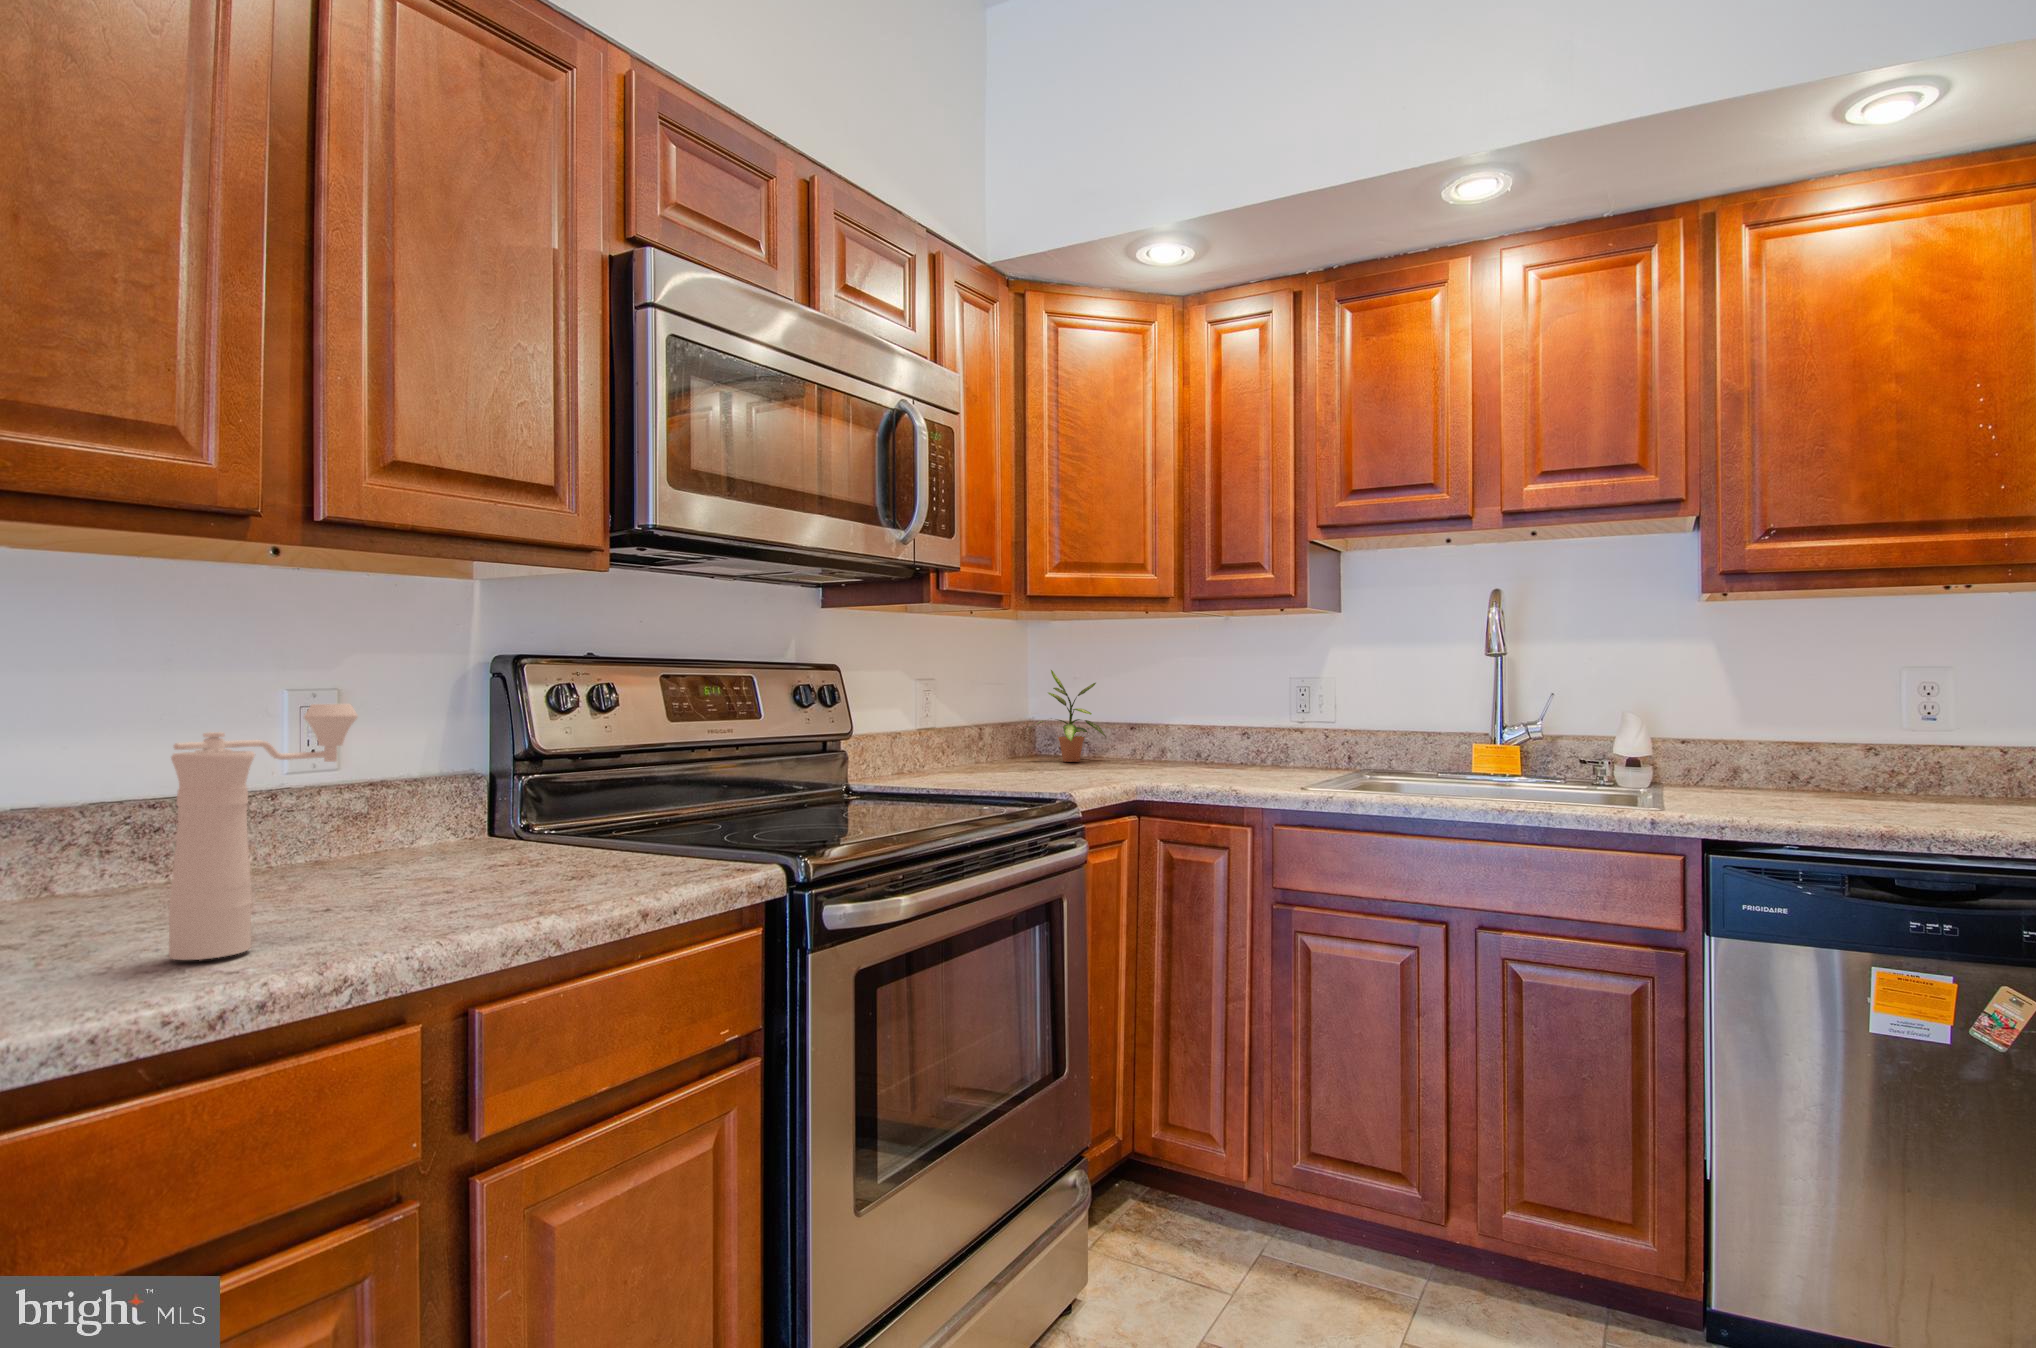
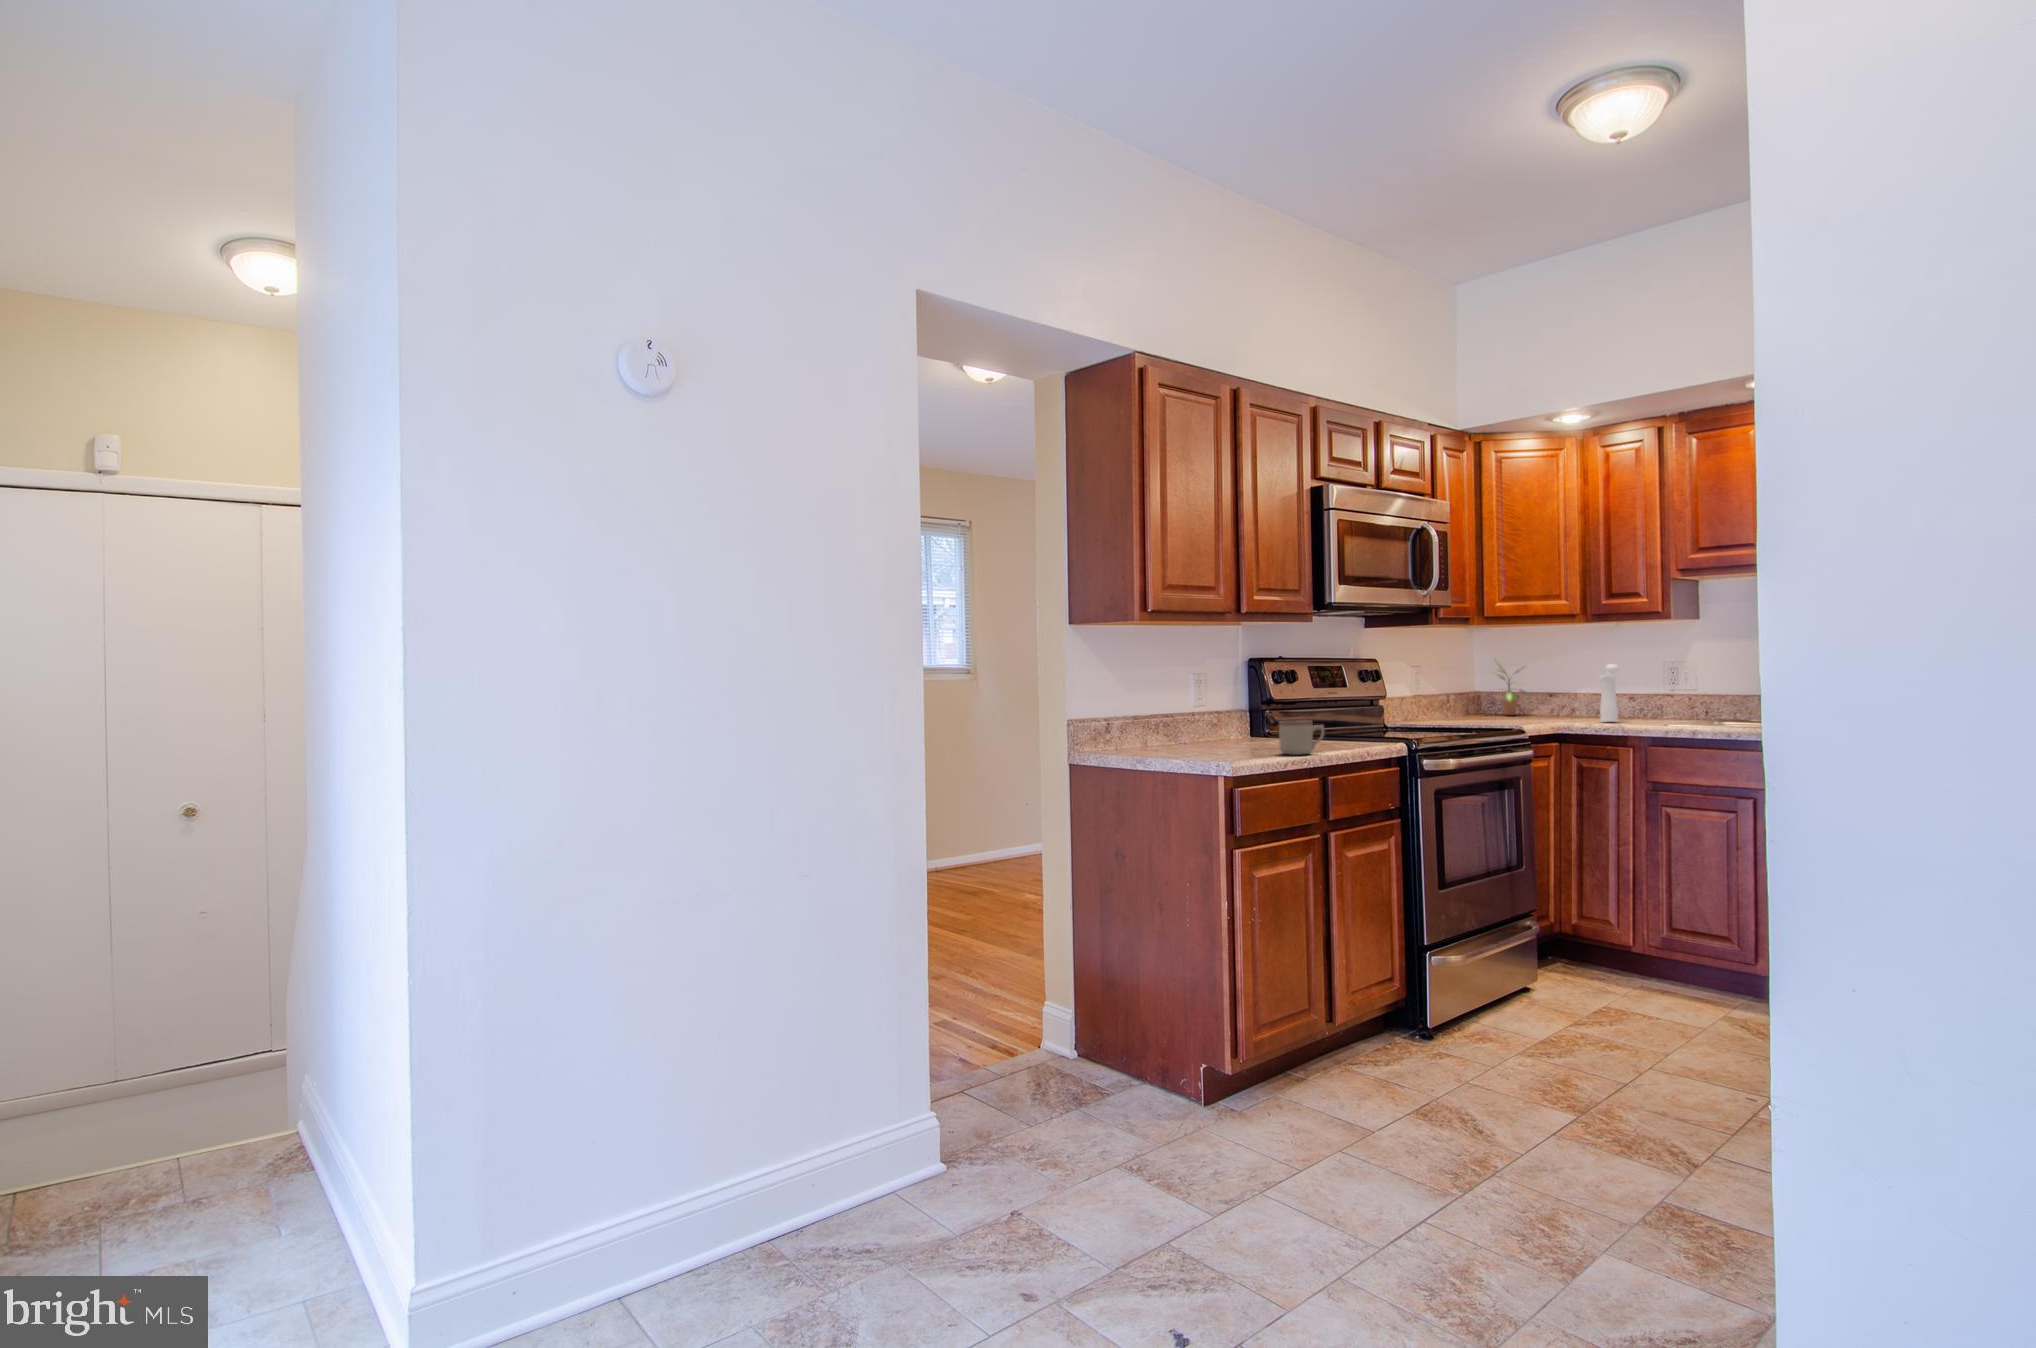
pepper mill: present [169,704,358,960] -> present [1600,664,1619,722]
mug: none [418,803,549,904] -> present [1279,720,1324,755]

